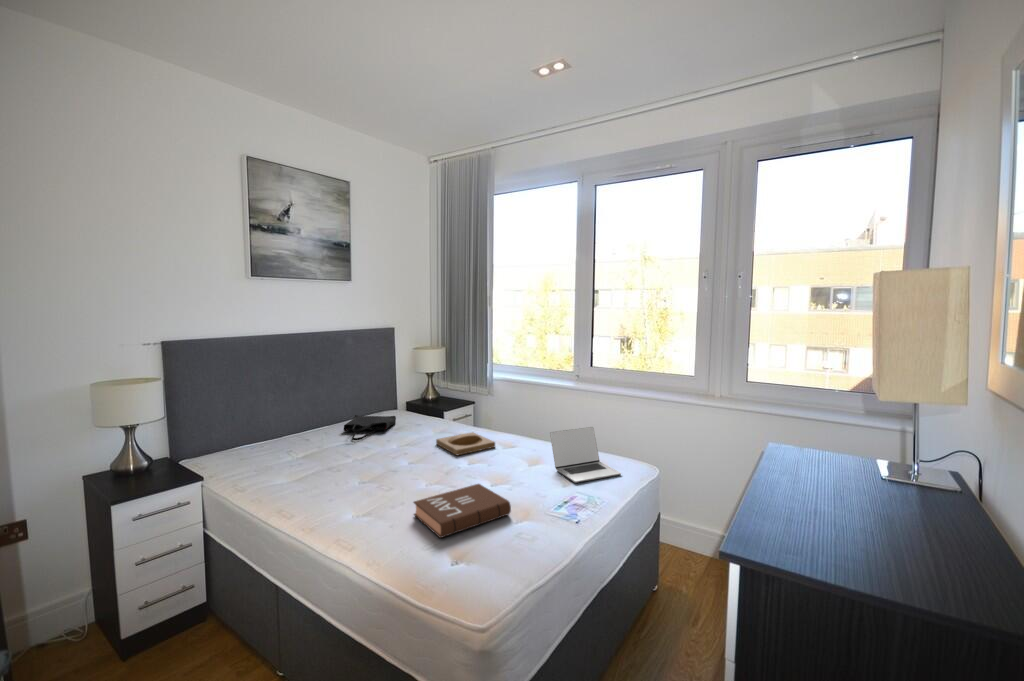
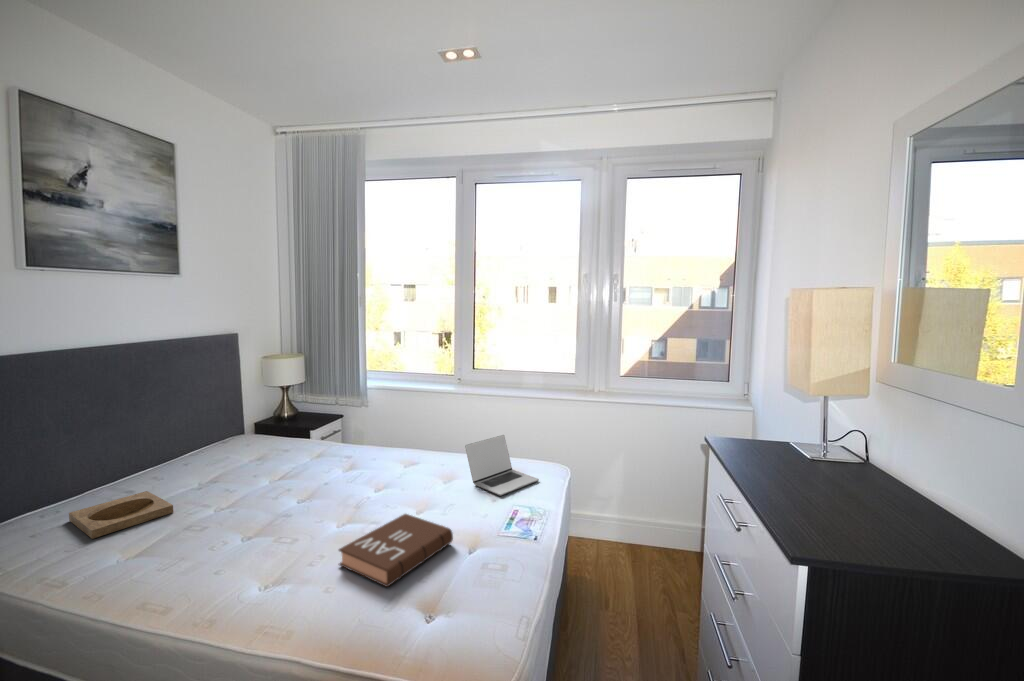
tote bag: present [344,415,396,440] -> none [184,442,254,480]
tray: present [436,432,495,455] -> present [69,491,173,539]

